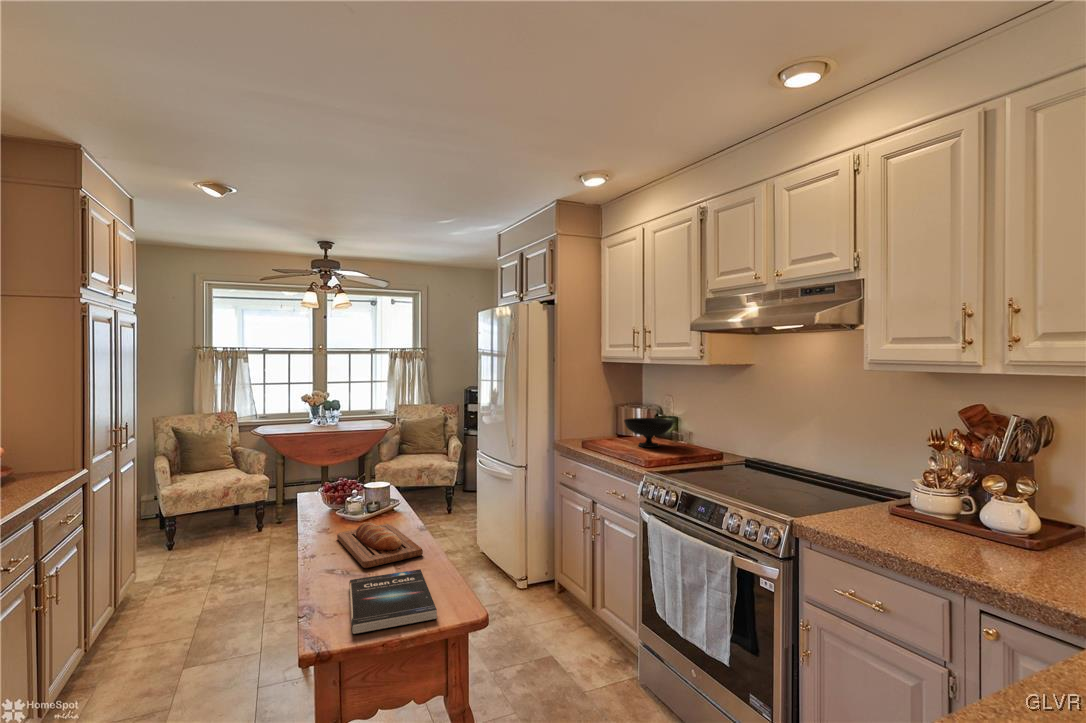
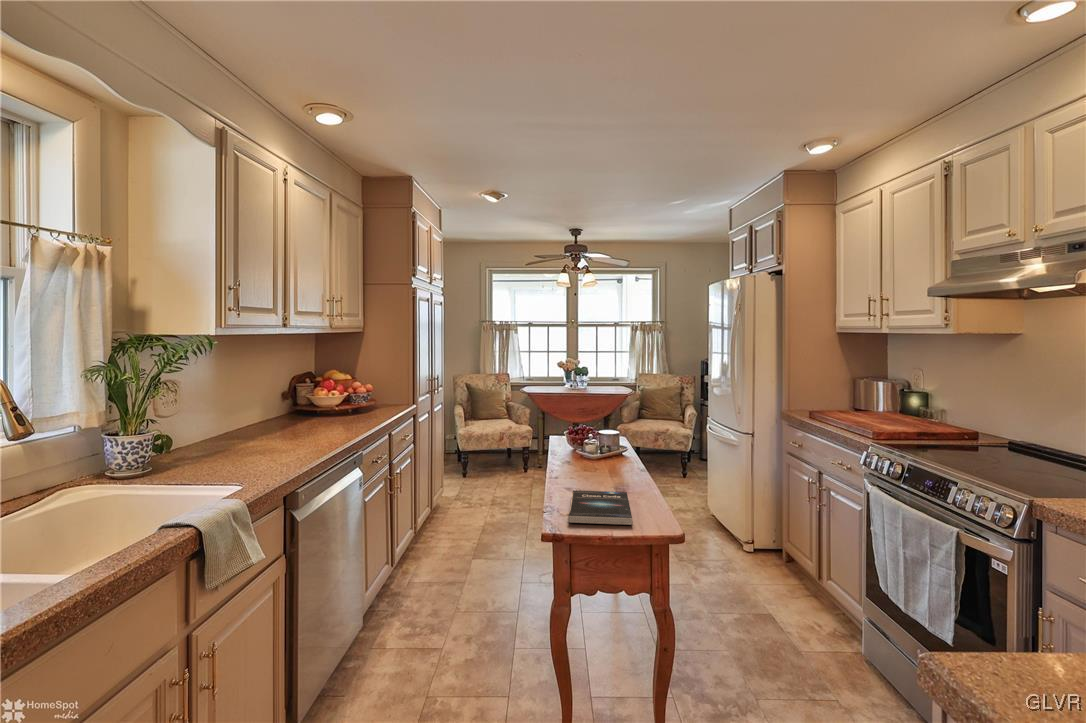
bowl: present [624,418,674,448] -> none [857,390,922,422]
bread loaf: present [337,522,423,568] -> none [570,455,632,486]

